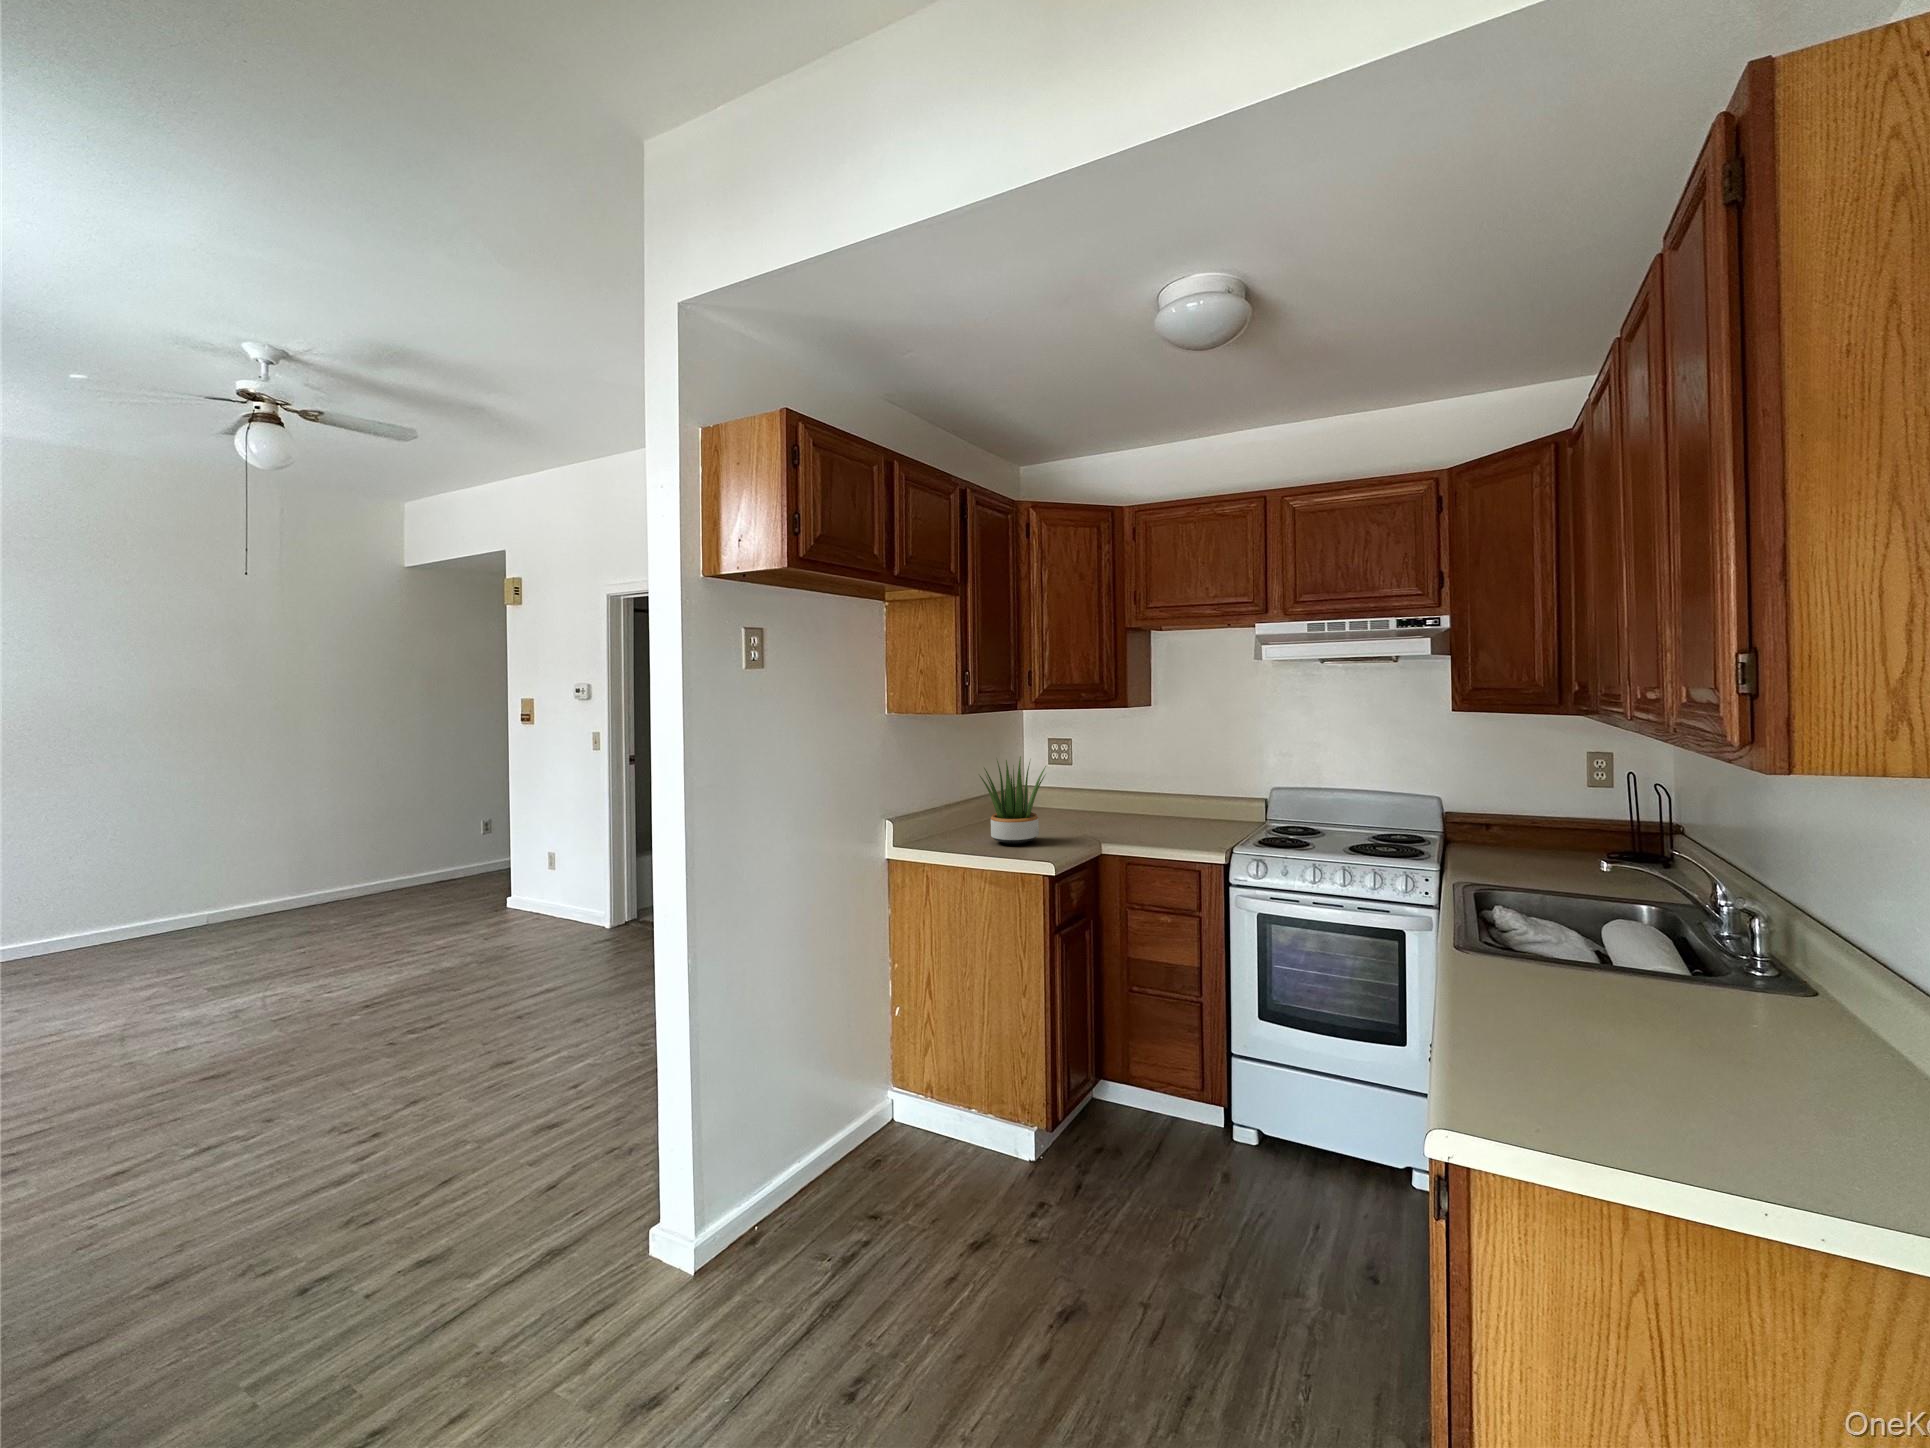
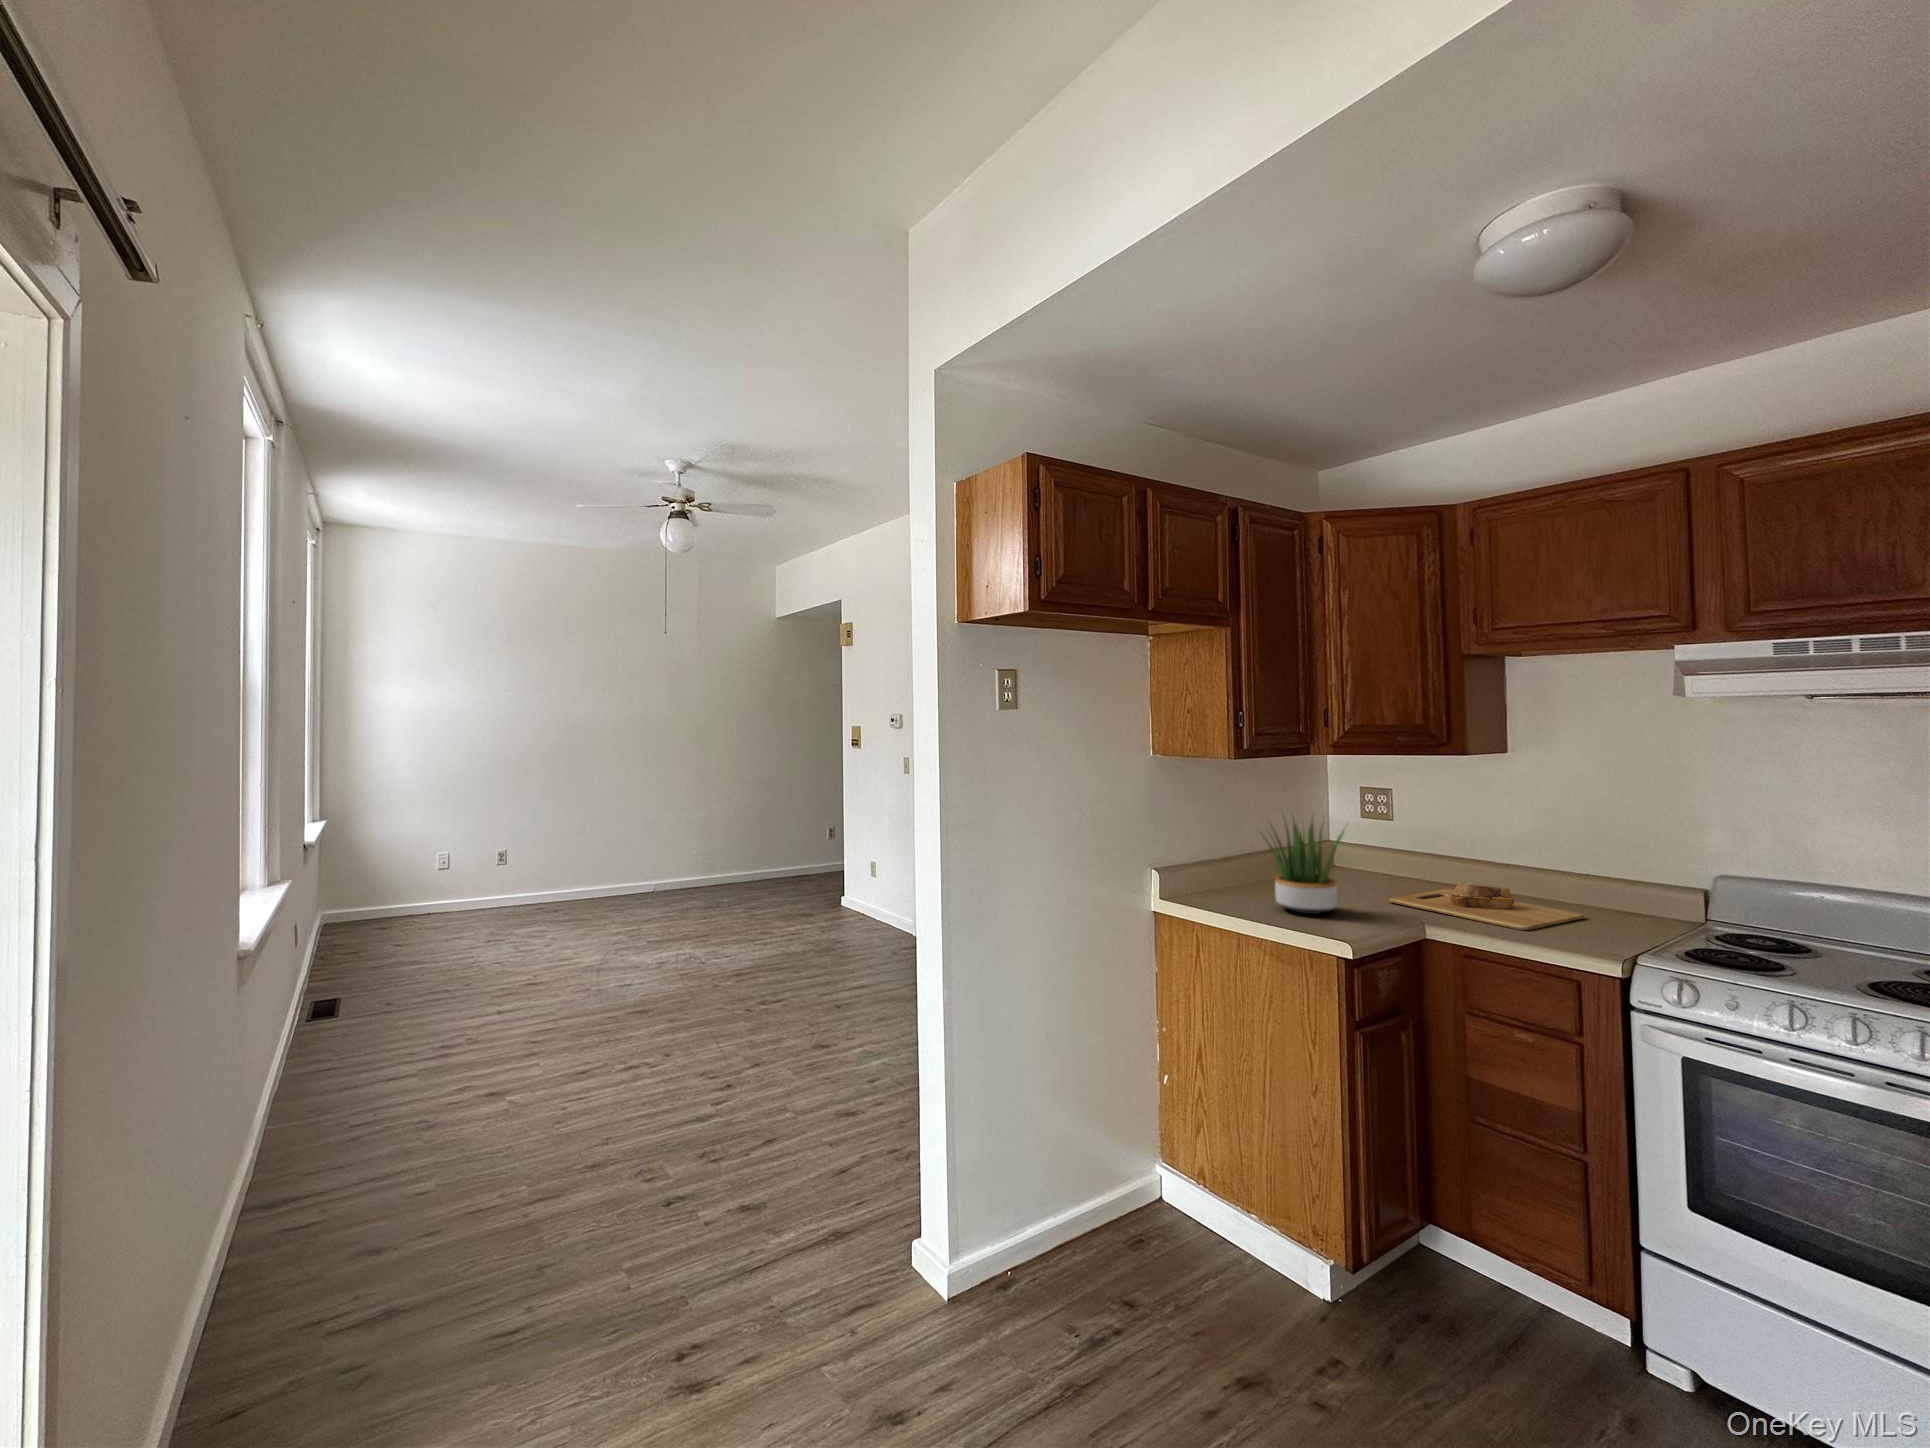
cutting board: none [1073,809,1197,839] -> present [1390,884,1584,930]

